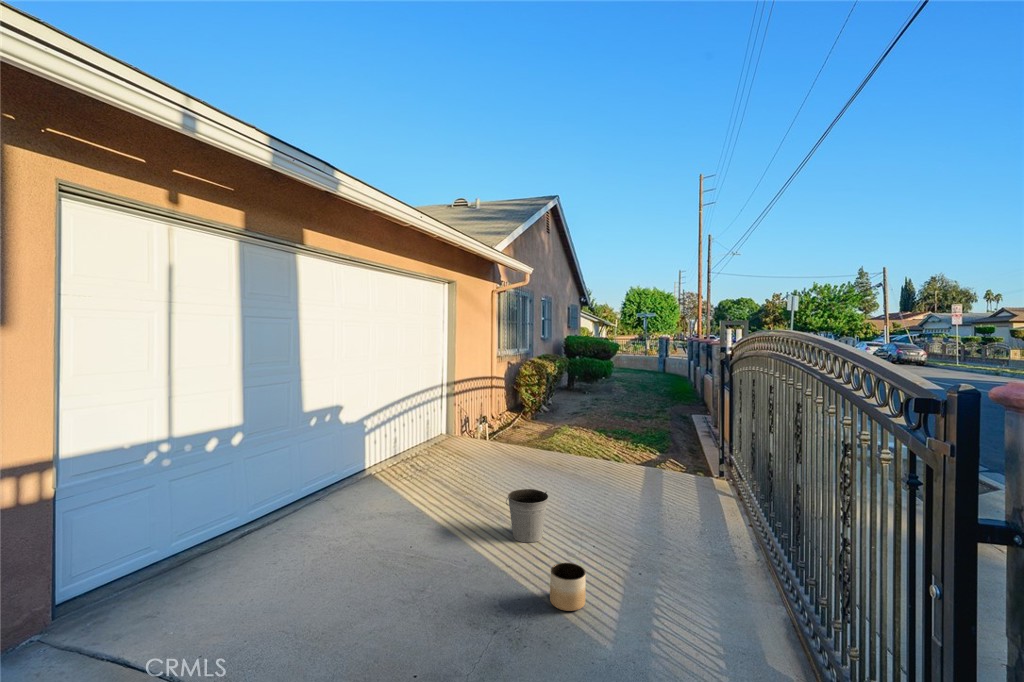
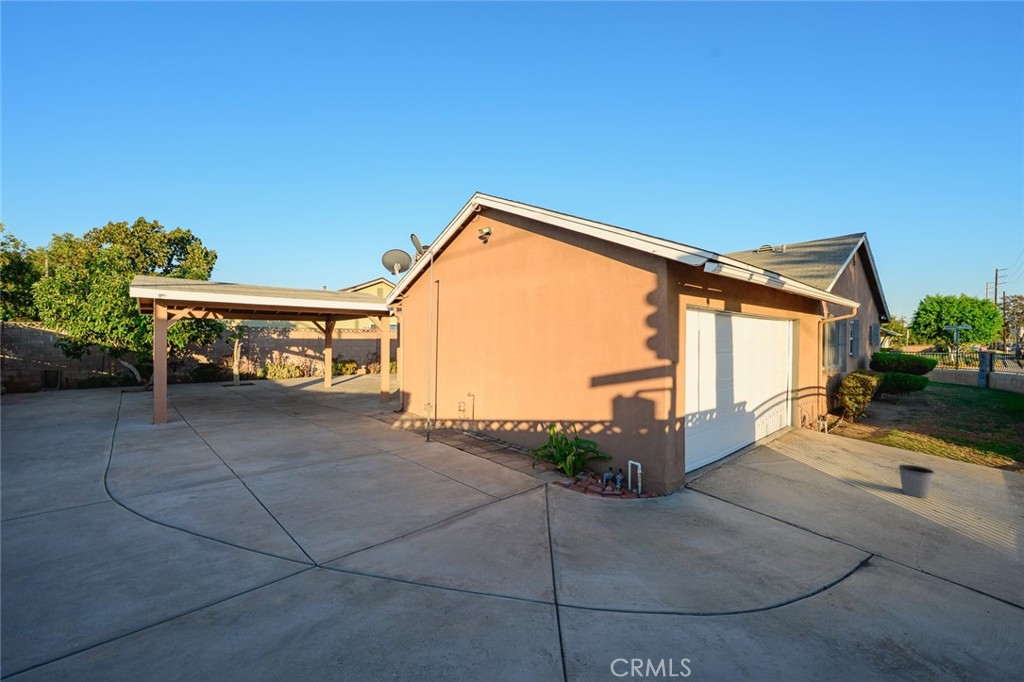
planter: present [550,563,586,611] -> none [958,507,989,533]

